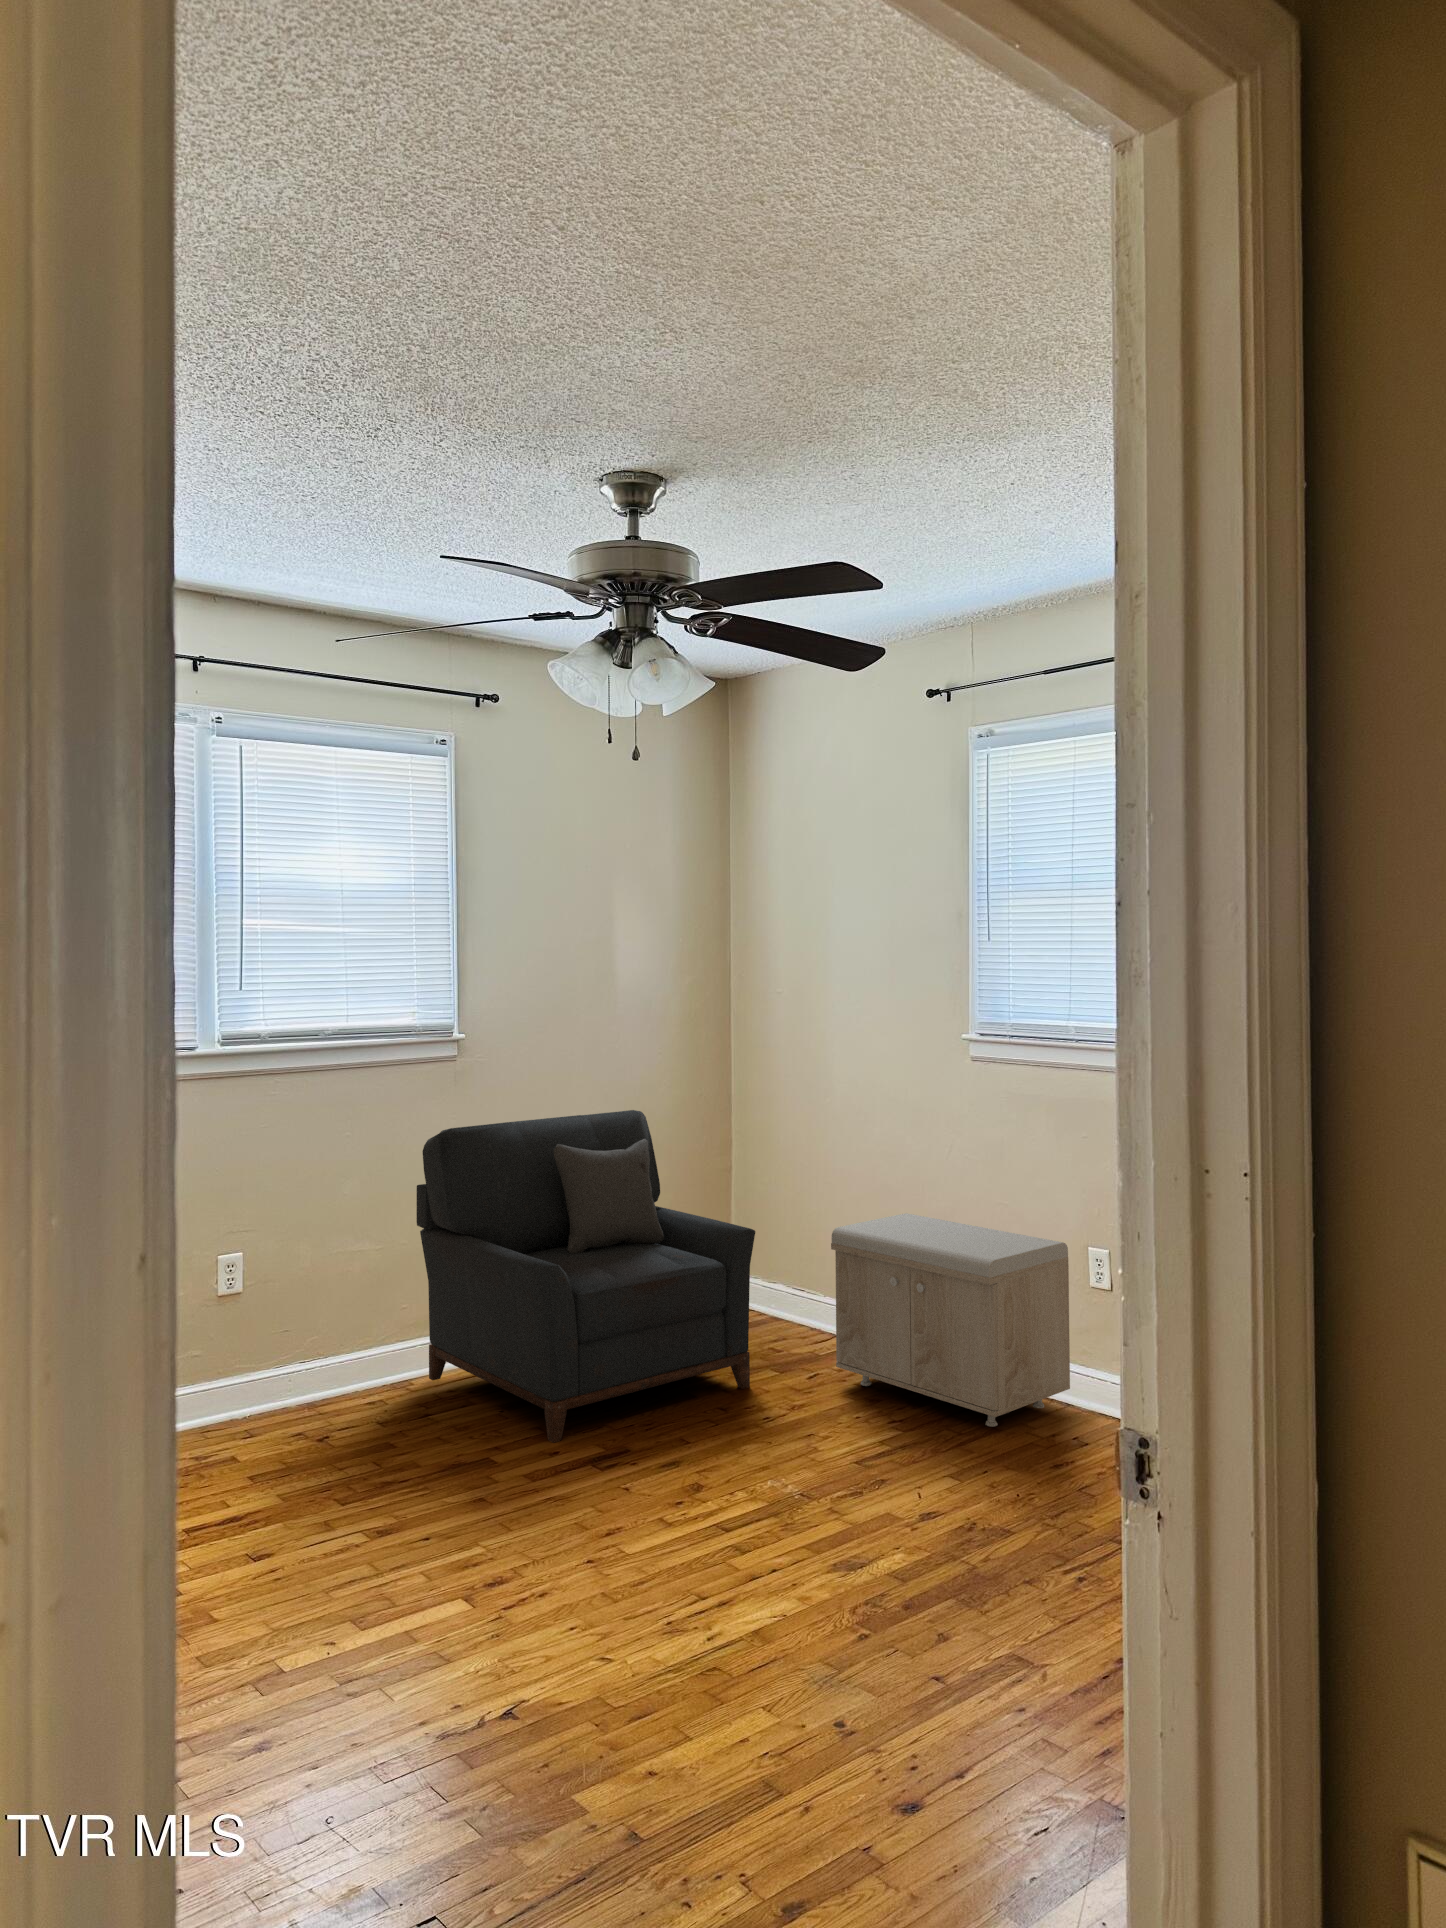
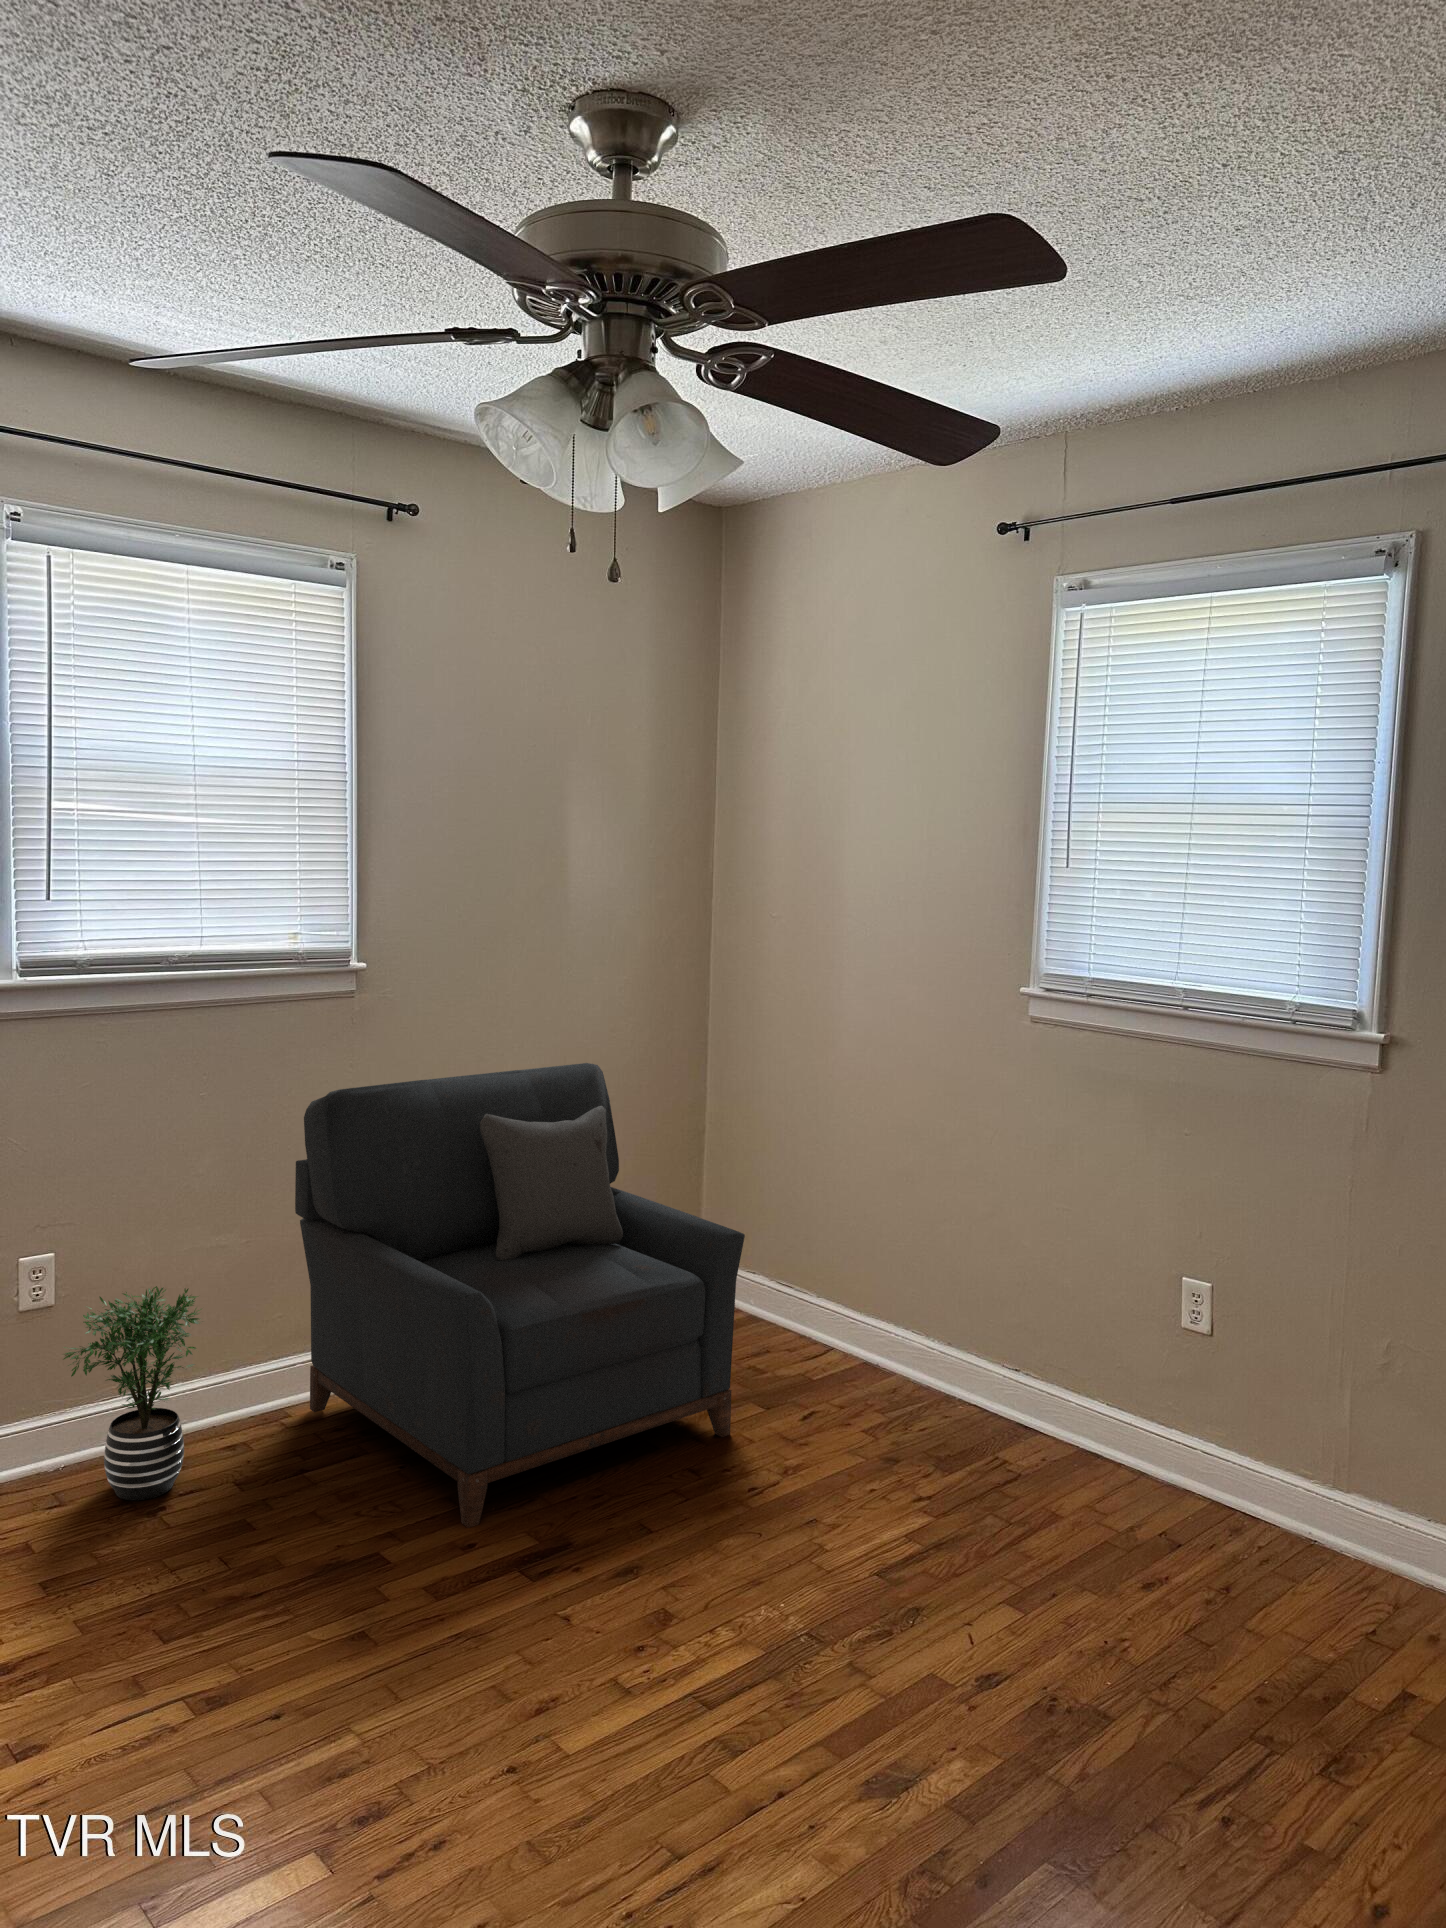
storage bench: present [831,1213,1070,1427] -> none [843,1211,1161,1513]
potted plant: none [256,1272,358,1432] -> present [63,1286,201,1500]

